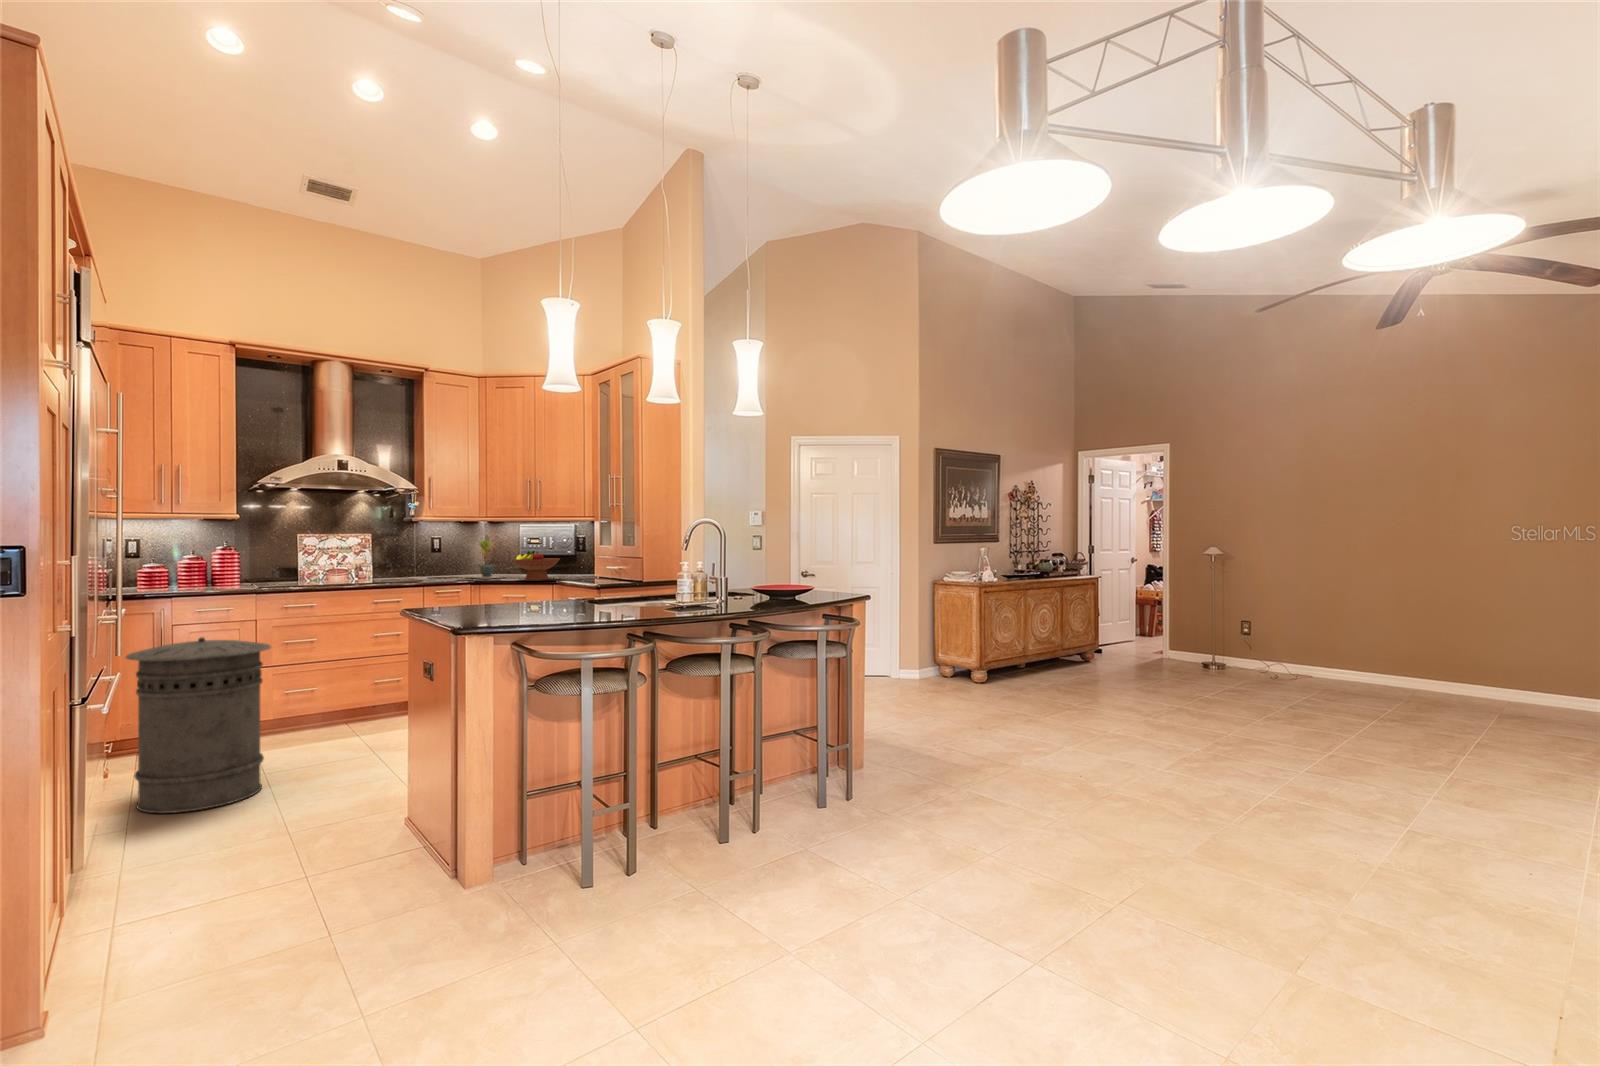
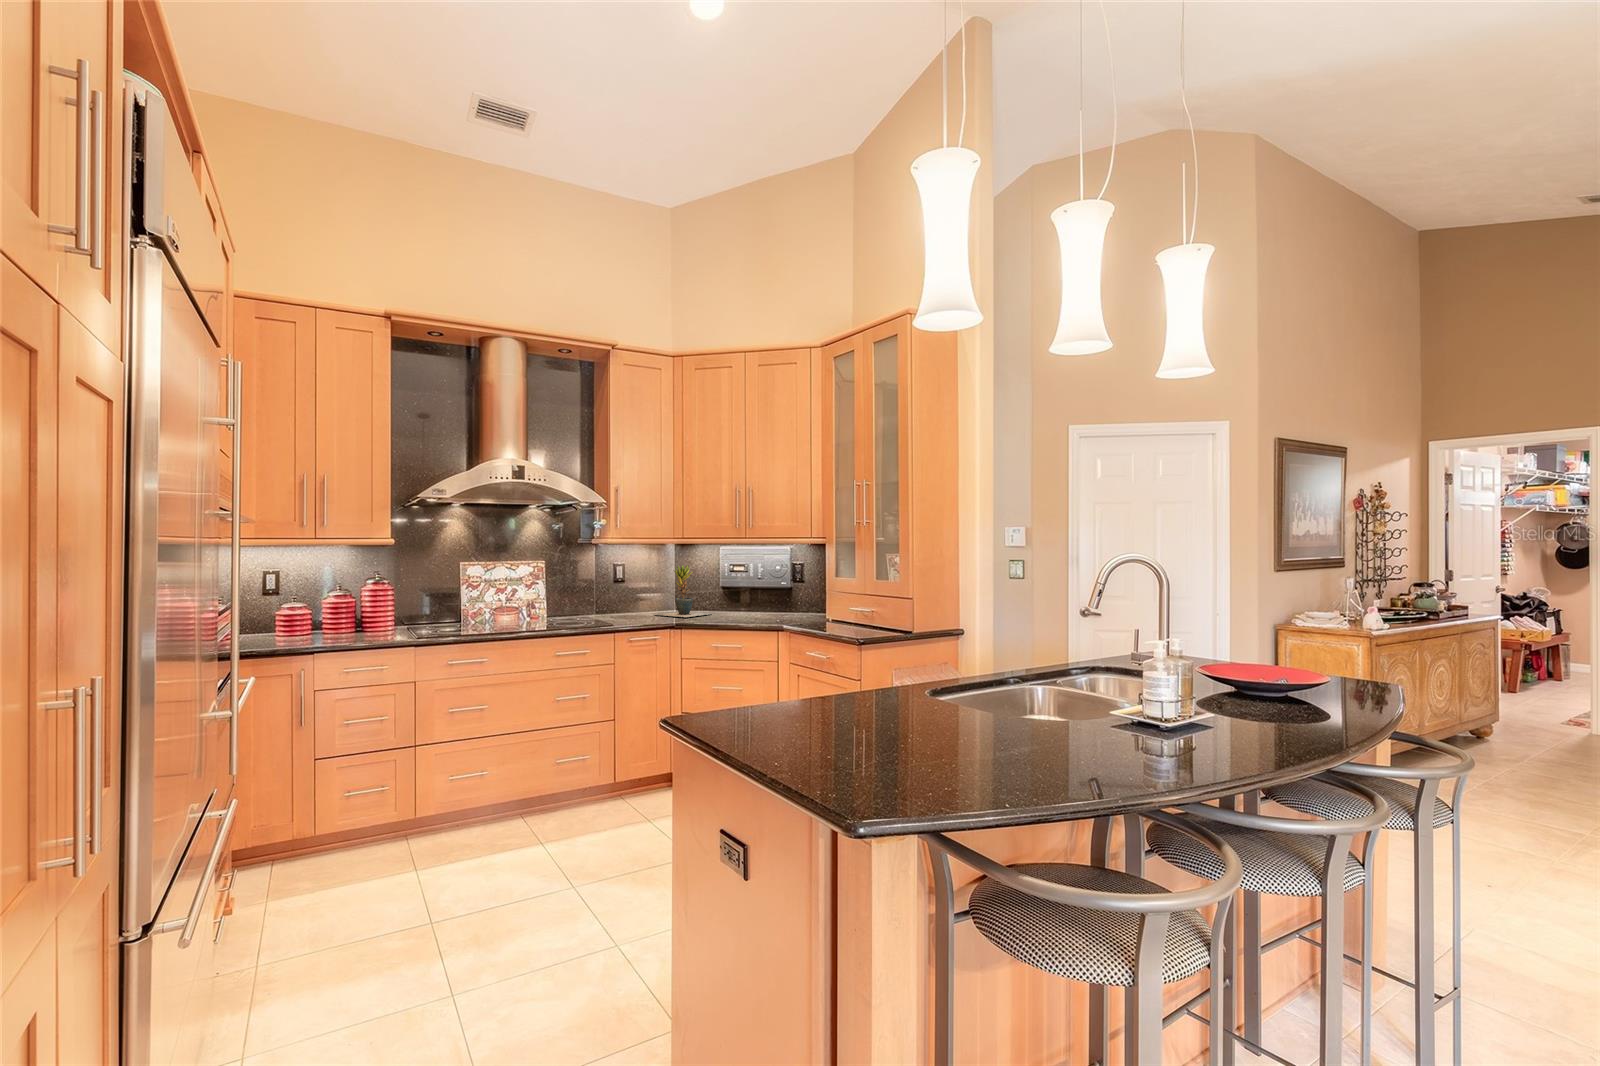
fruit bowl: present [513,551,560,581] -> none [724,583,783,623]
trash can: present [126,637,271,813] -> none [243,729,443,1010]

